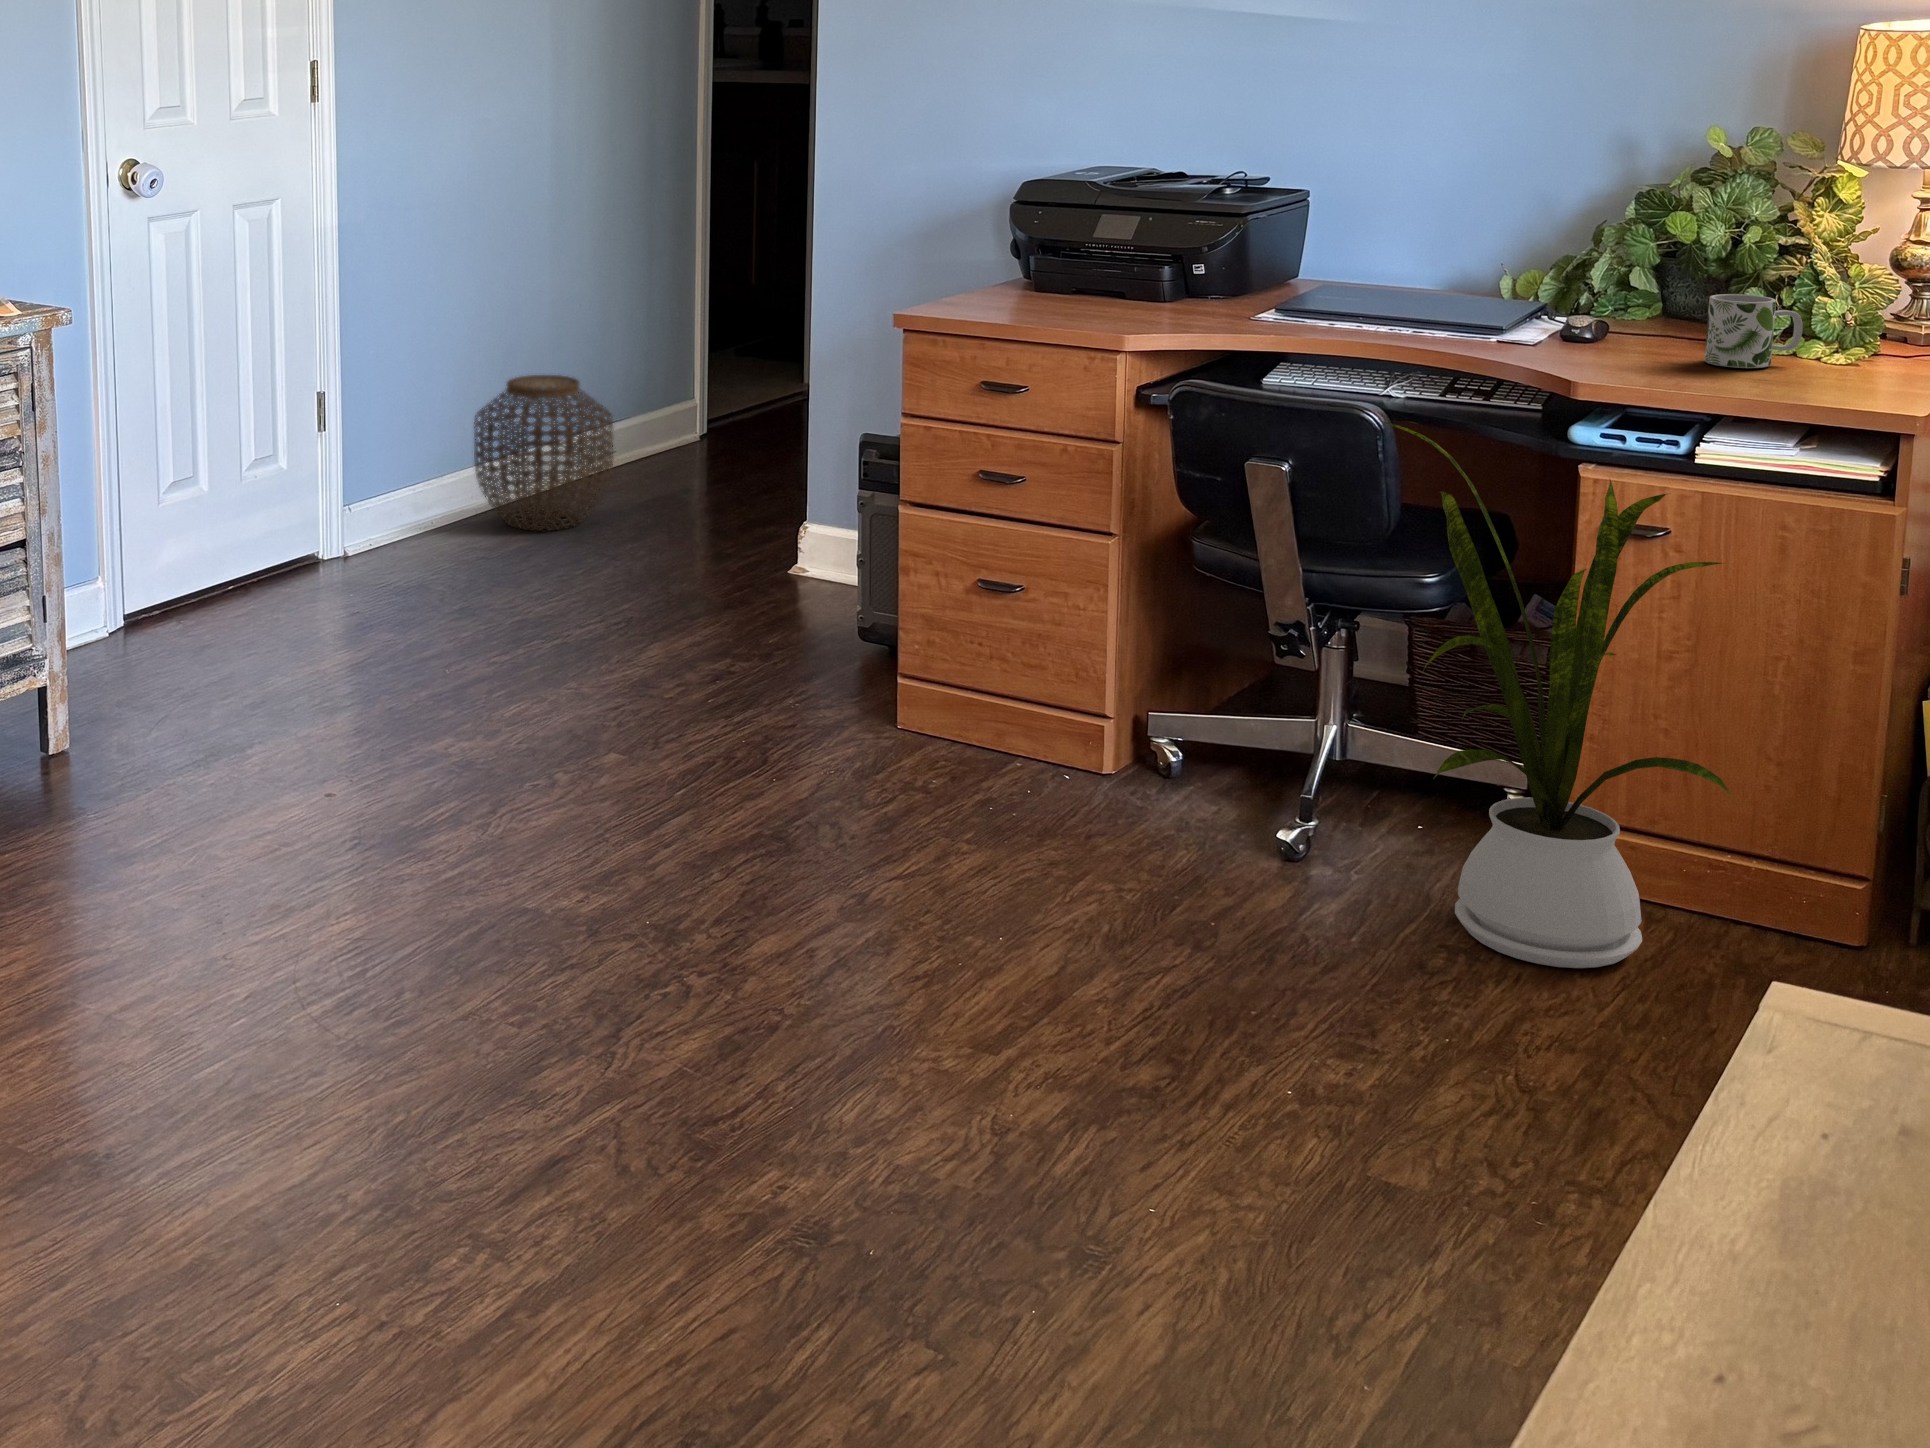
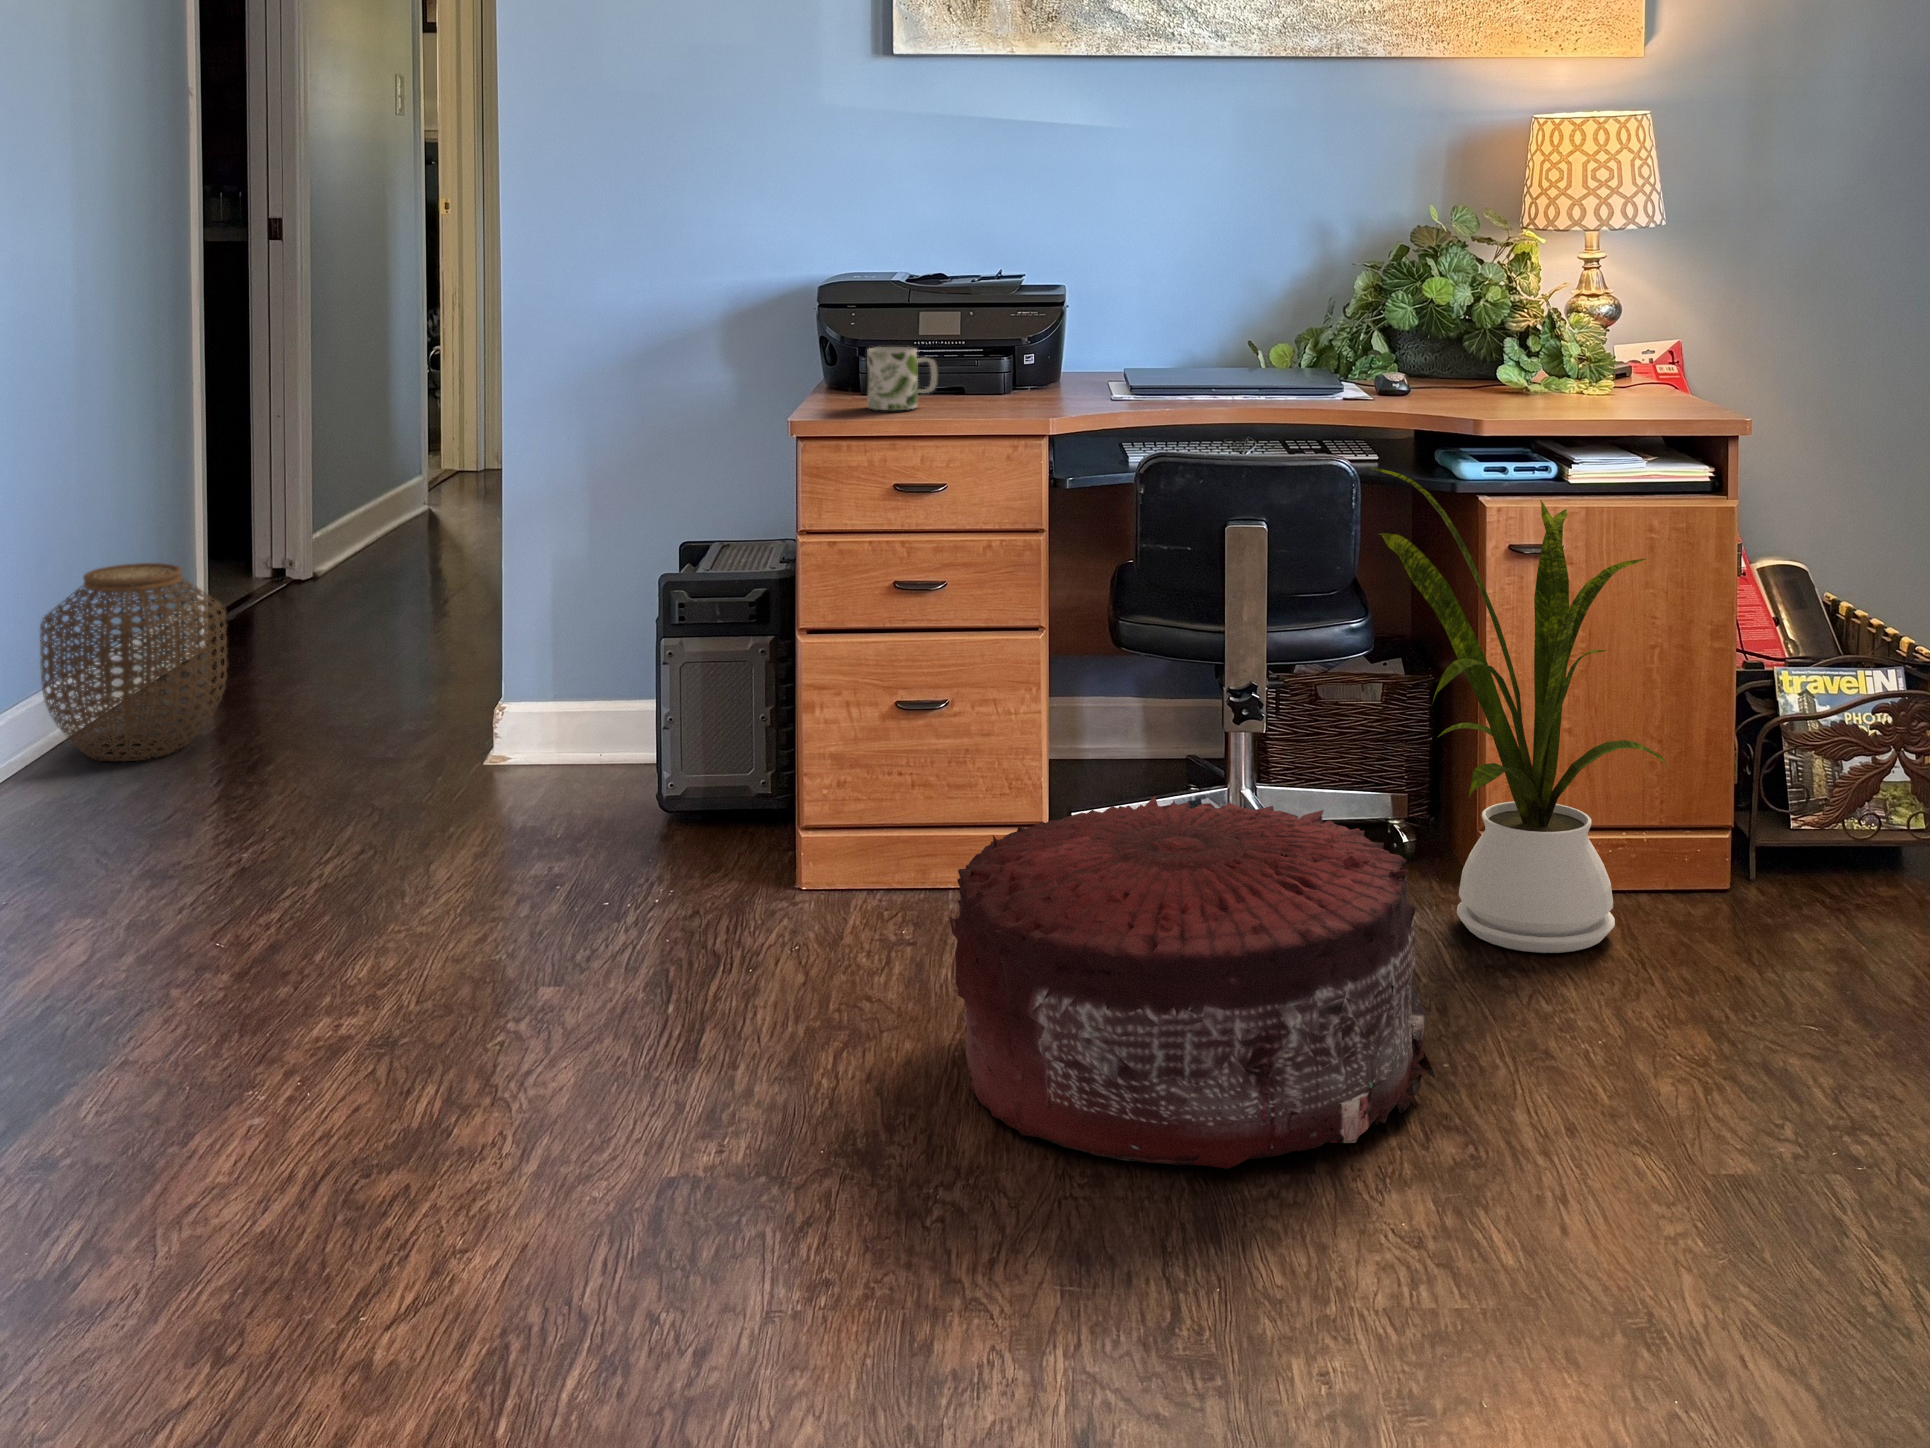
mug: present [1705,294,1802,368] -> present [867,347,937,410]
pouf: none [784,706,1223,1048] -> present [949,796,1435,1169]

